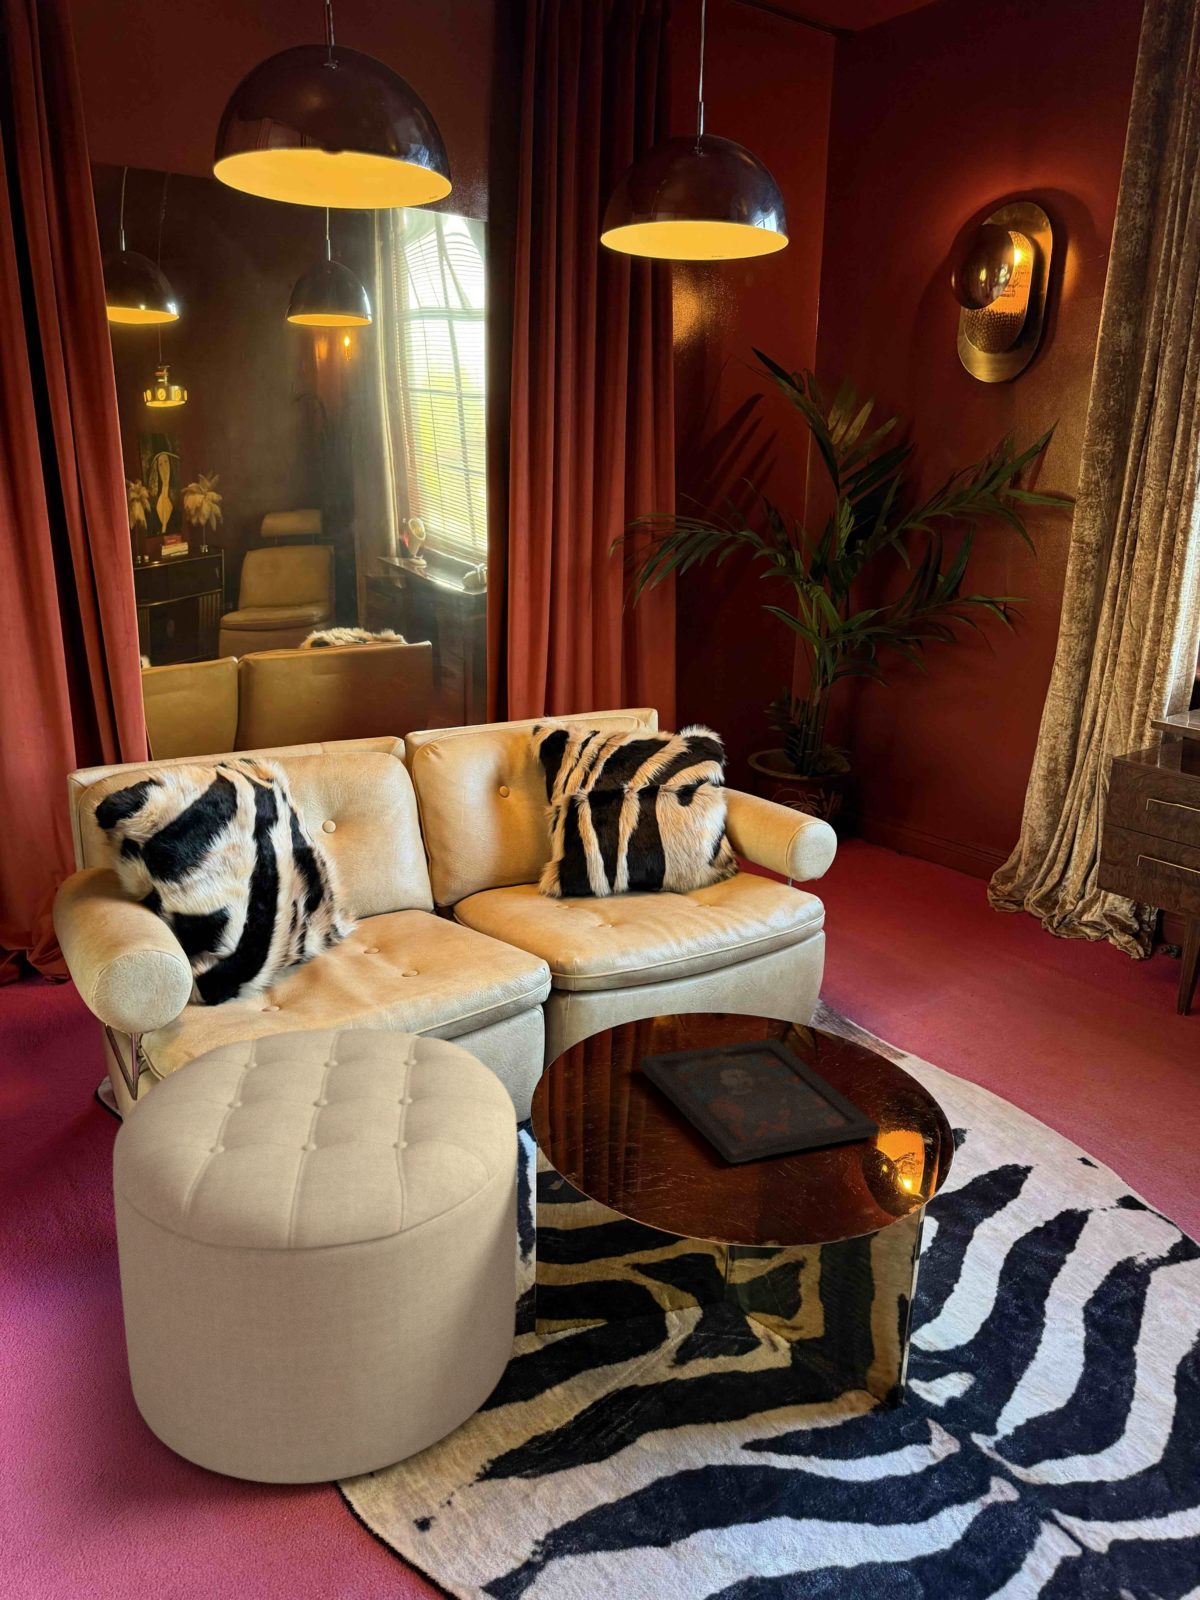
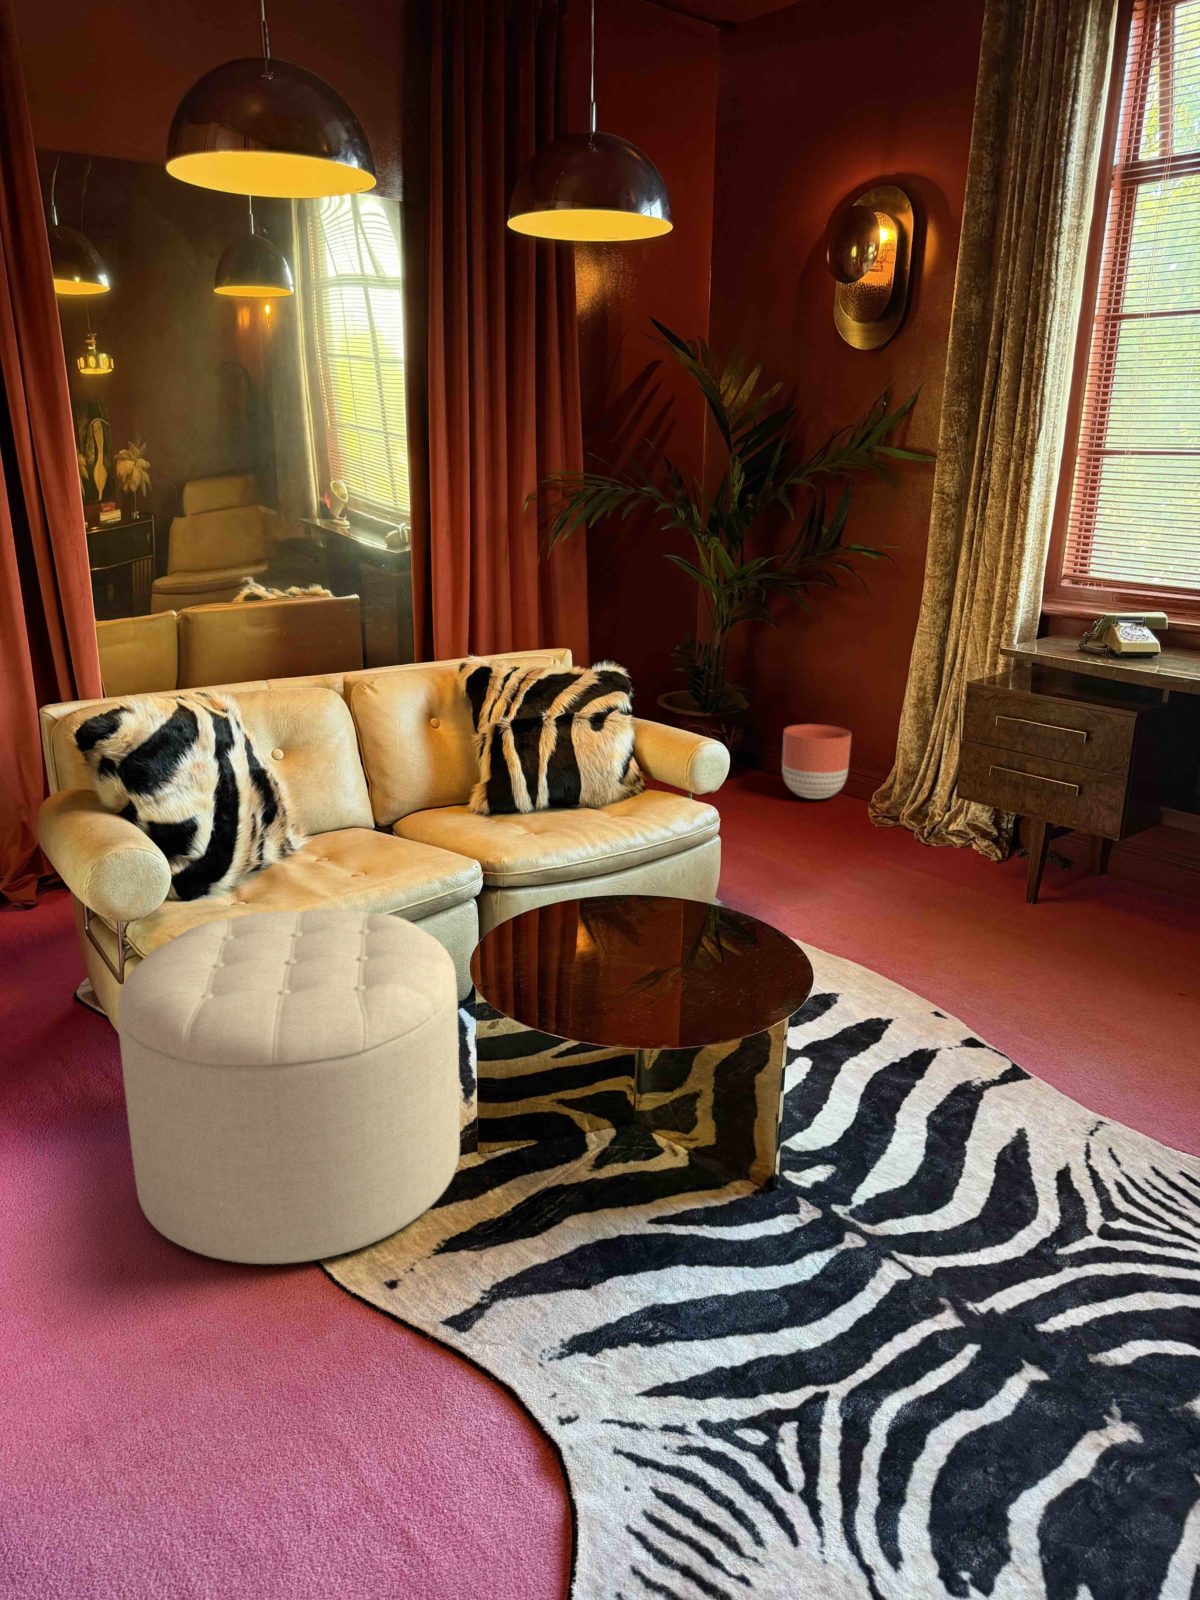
planter: none [888,793,967,877] -> present [782,724,851,799]
tray: present [640,1038,879,1163] -> none [559,908,755,996]

